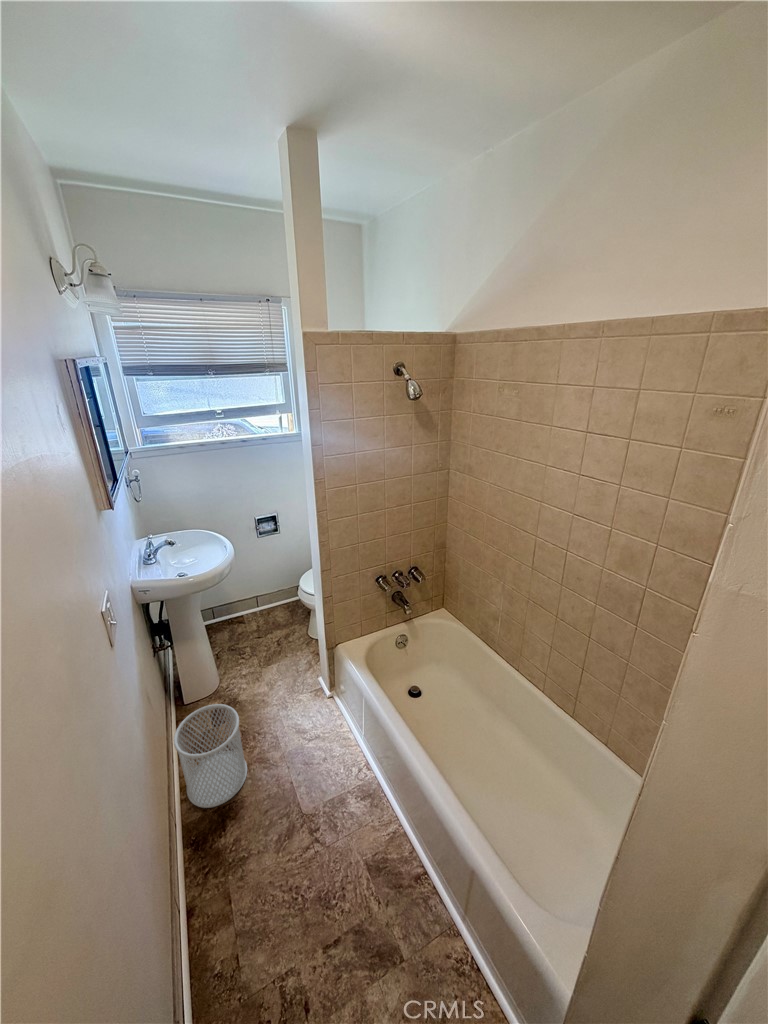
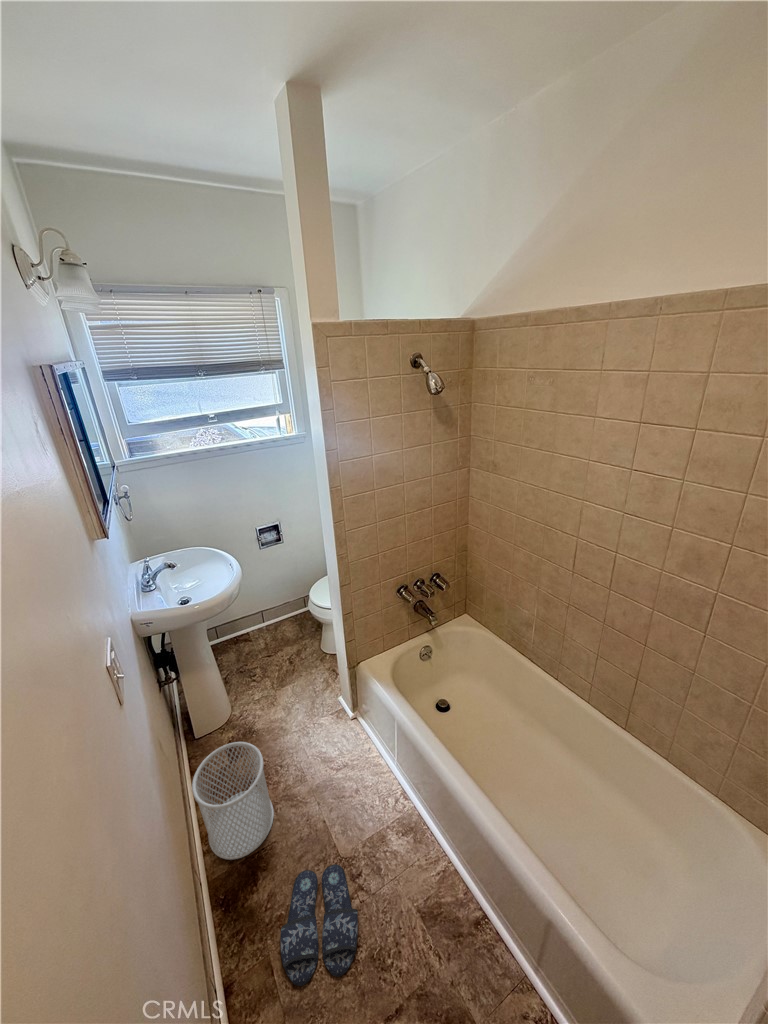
slippers: none [239,819,312,915] -> present [281,864,358,986]

